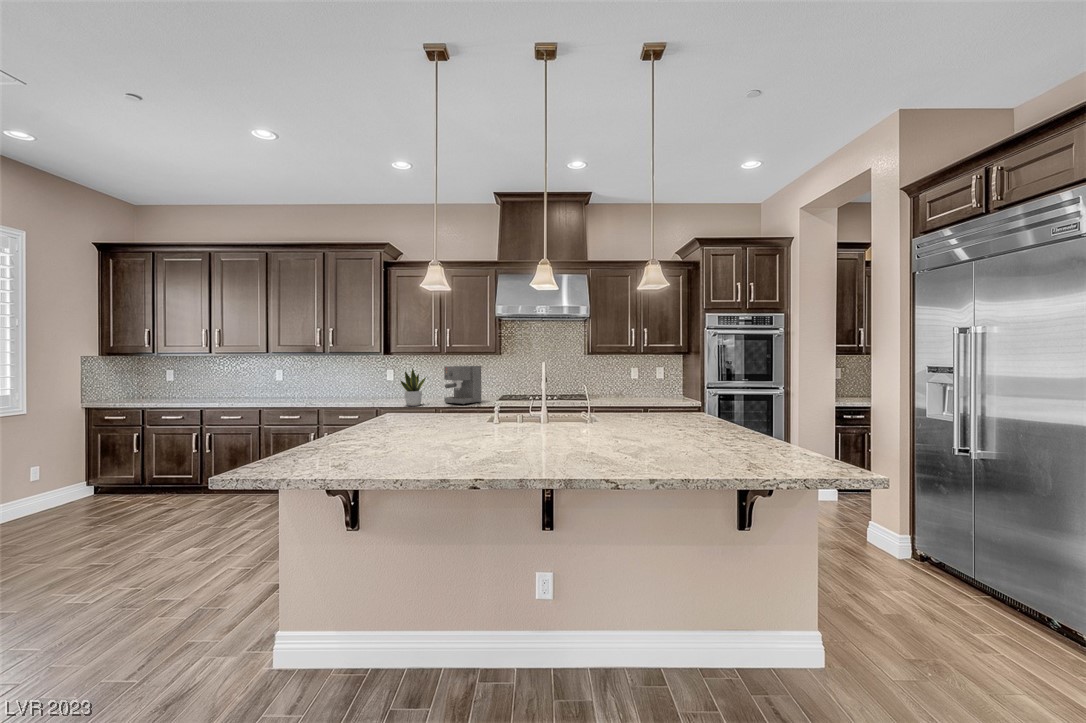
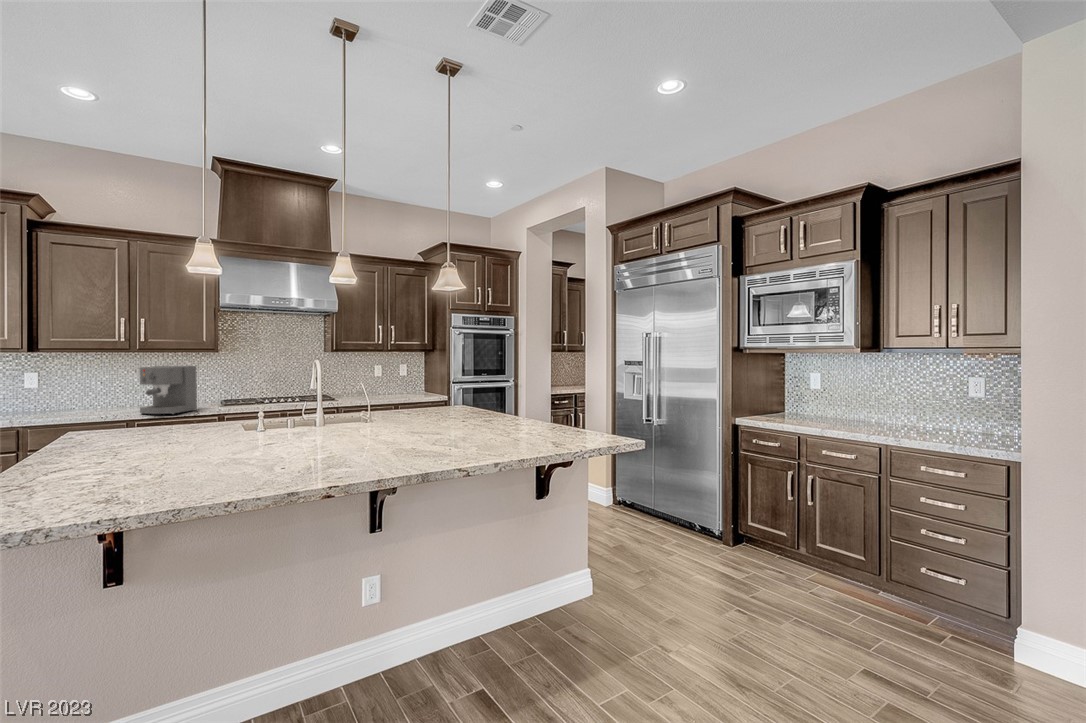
potted plant: present [401,369,426,406] -> none [67,369,112,421]

